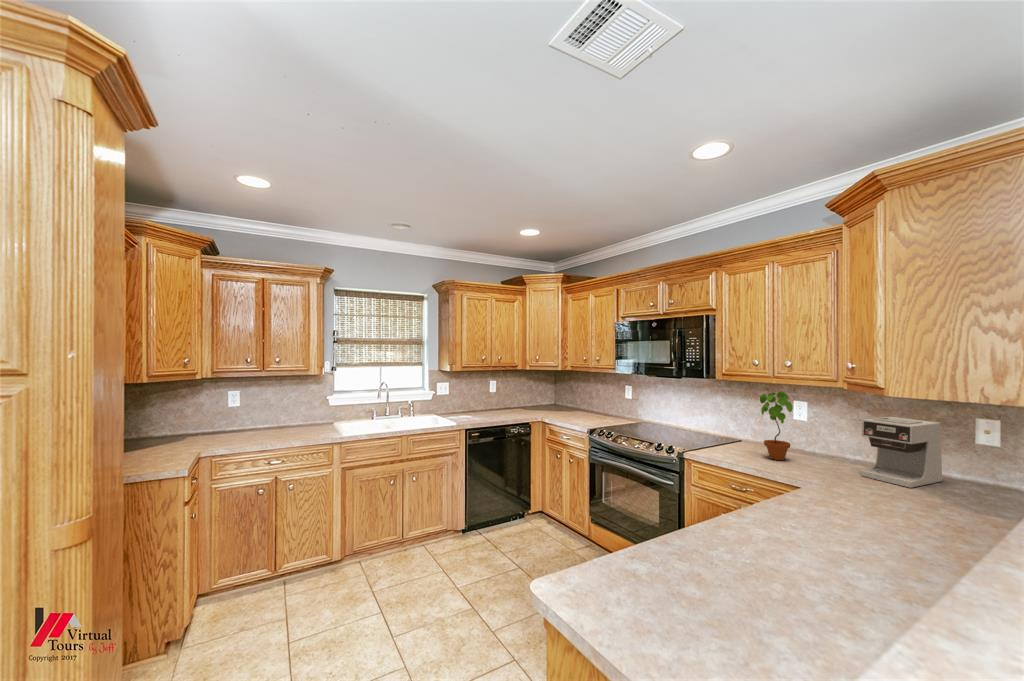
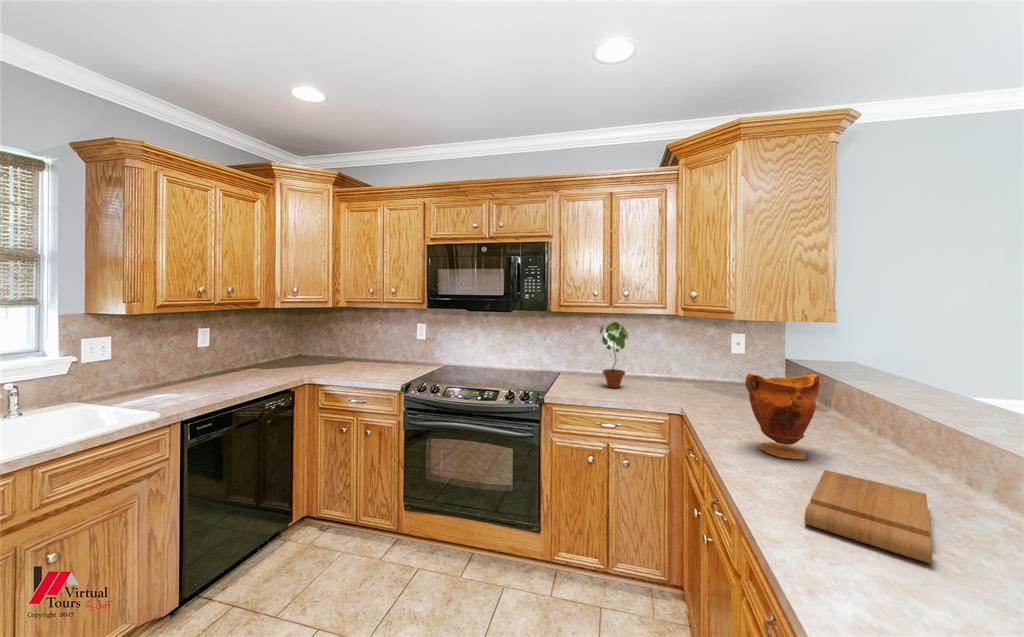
coffee maker: present [861,417,942,488] -> none [681,338,720,394]
vase: none [784,449,880,546] -> present [745,373,820,459]
cutting board: none [700,545,873,603] -> present [805,470,932,564]

